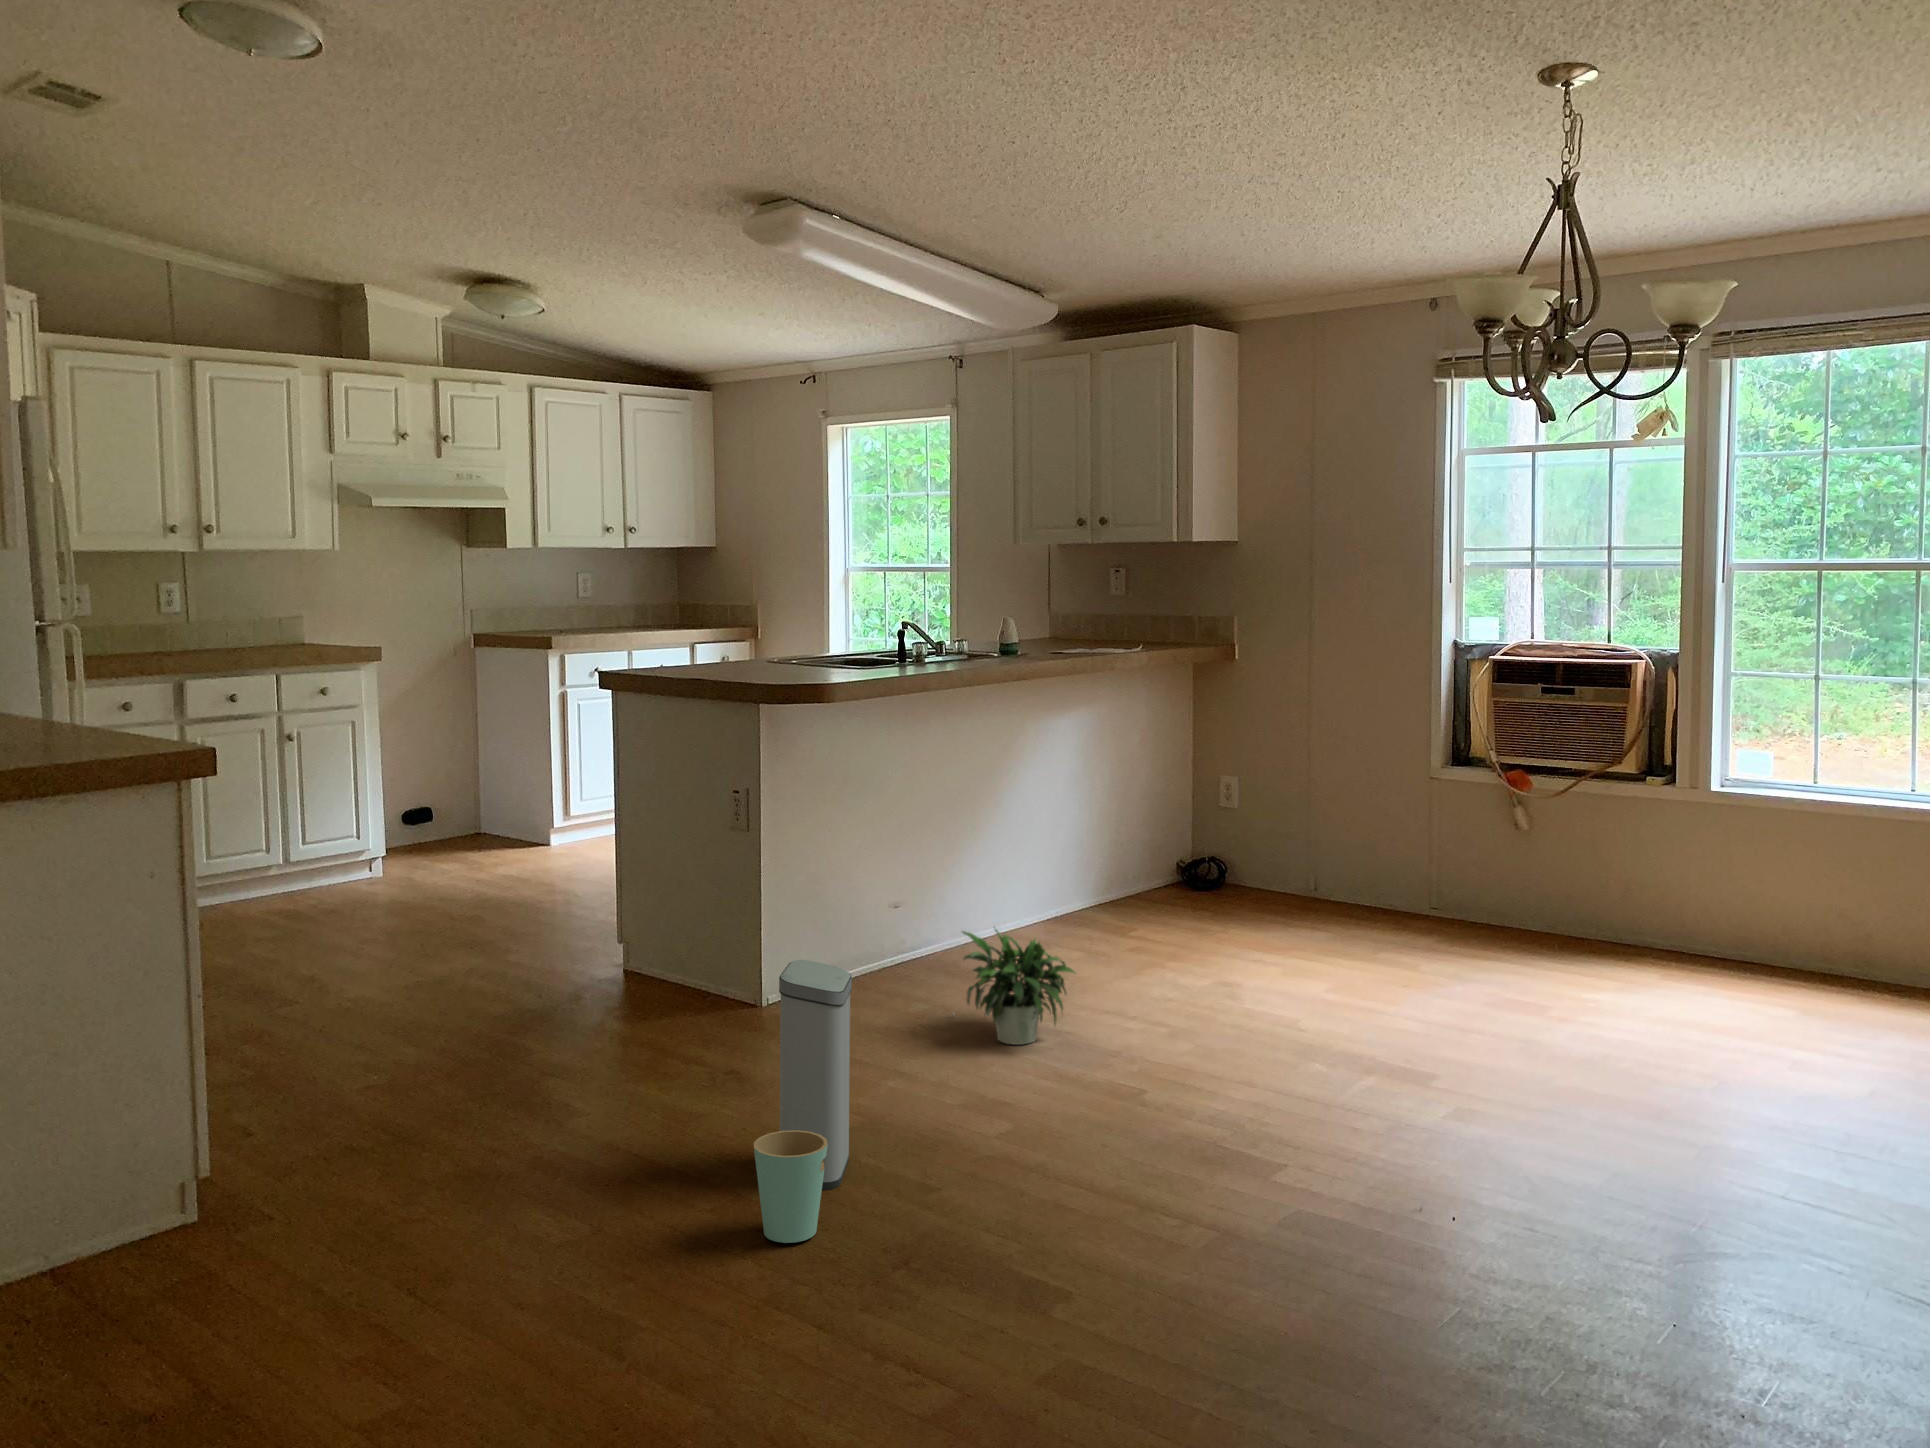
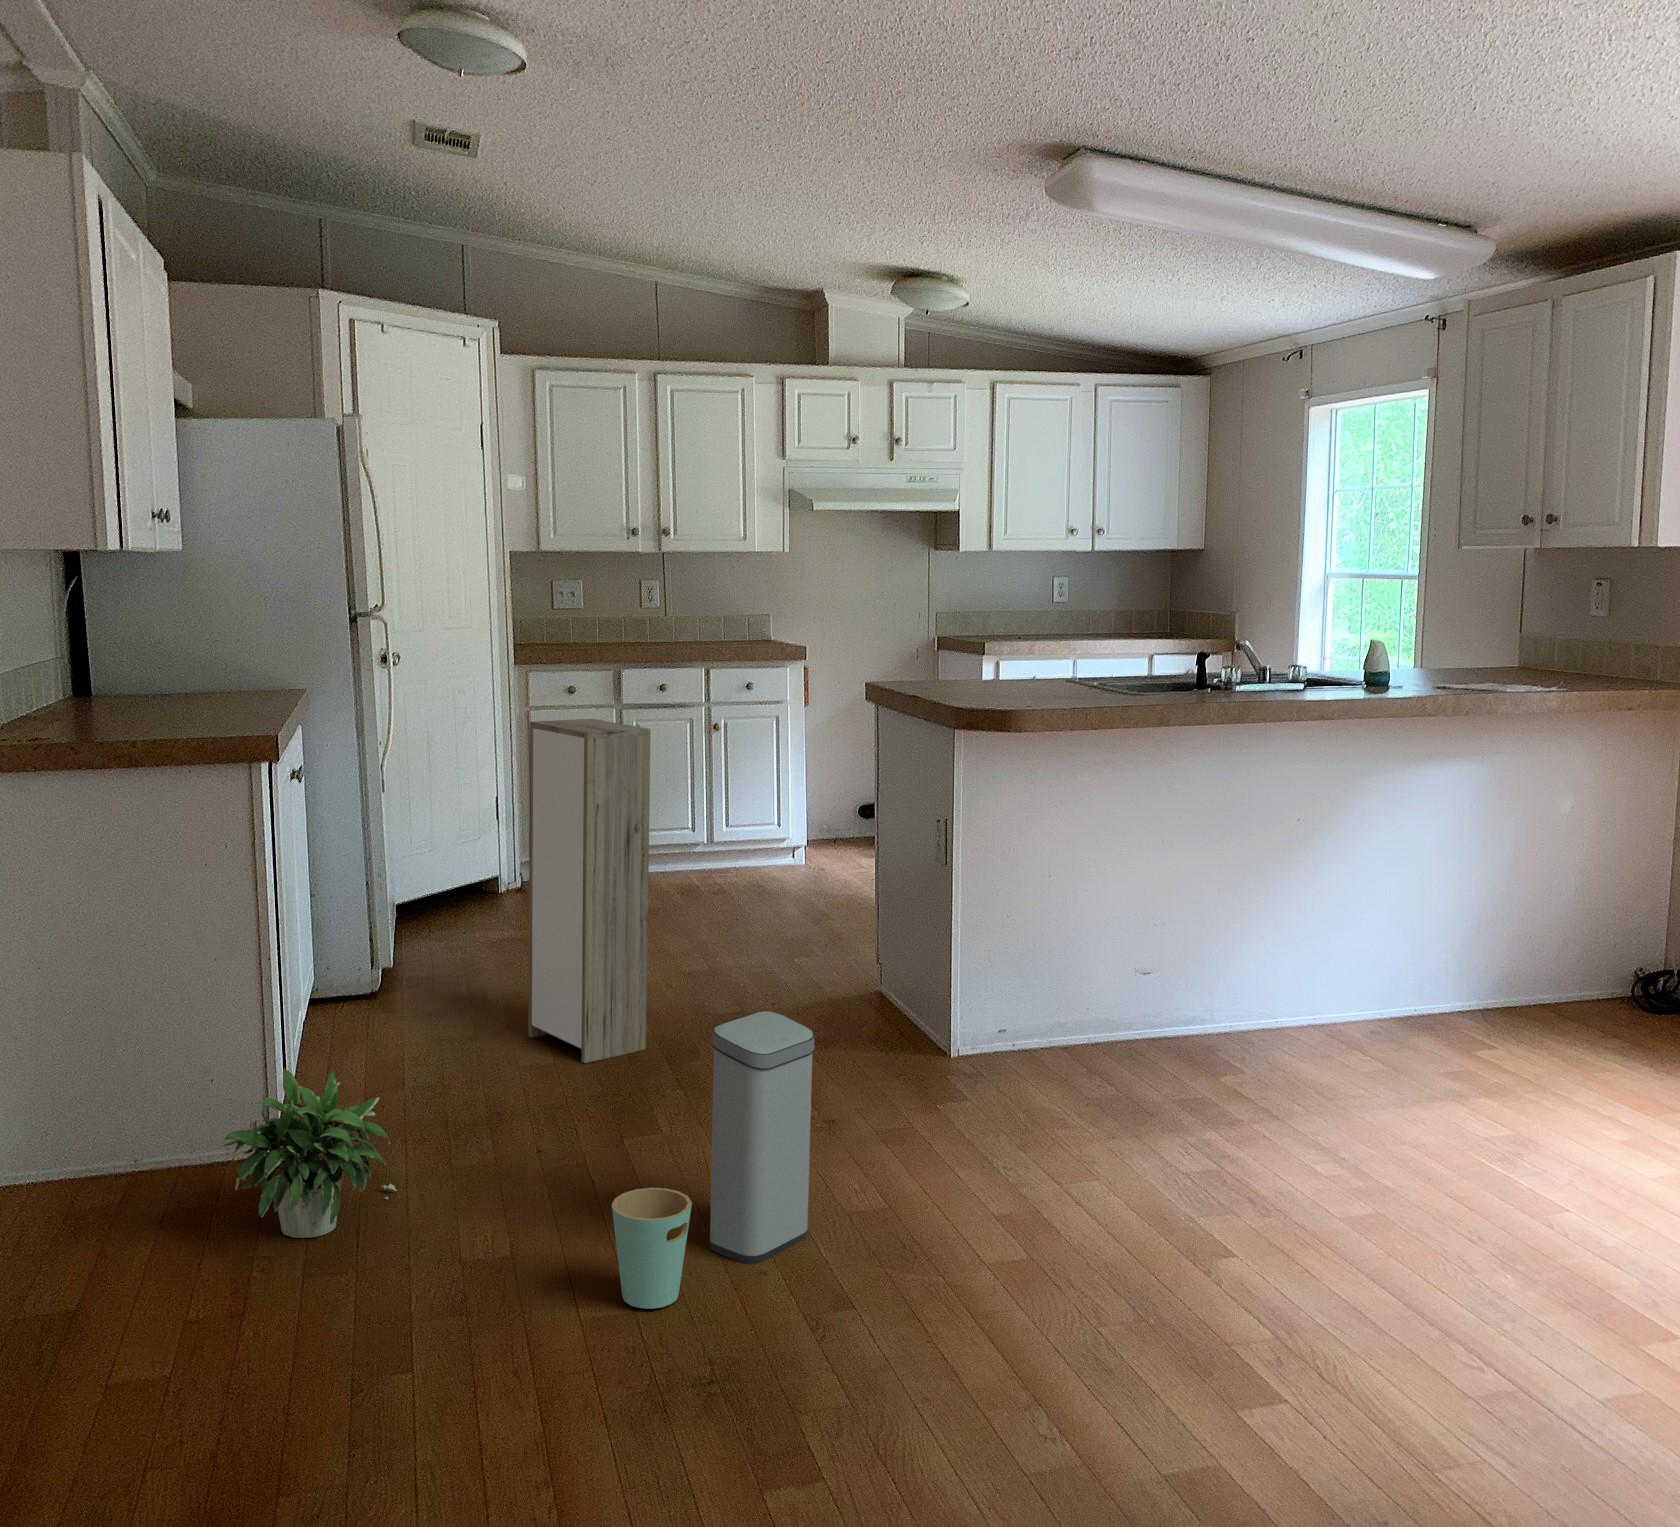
storage cabinet: none [325,721,473,1081] -> present [528,719,651,1063]
potted plant: present [952,929,1076,1045] -> present [224,1069,397,1238]

